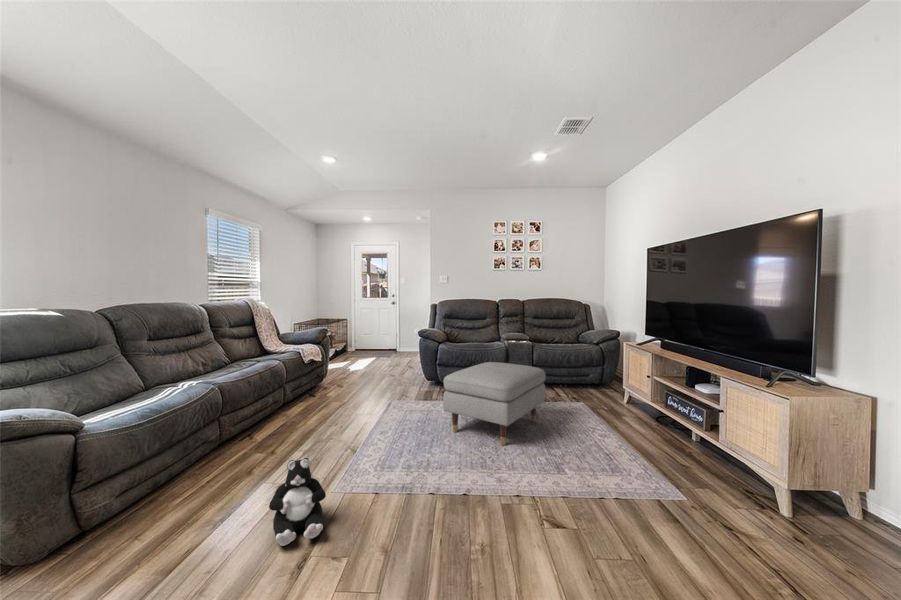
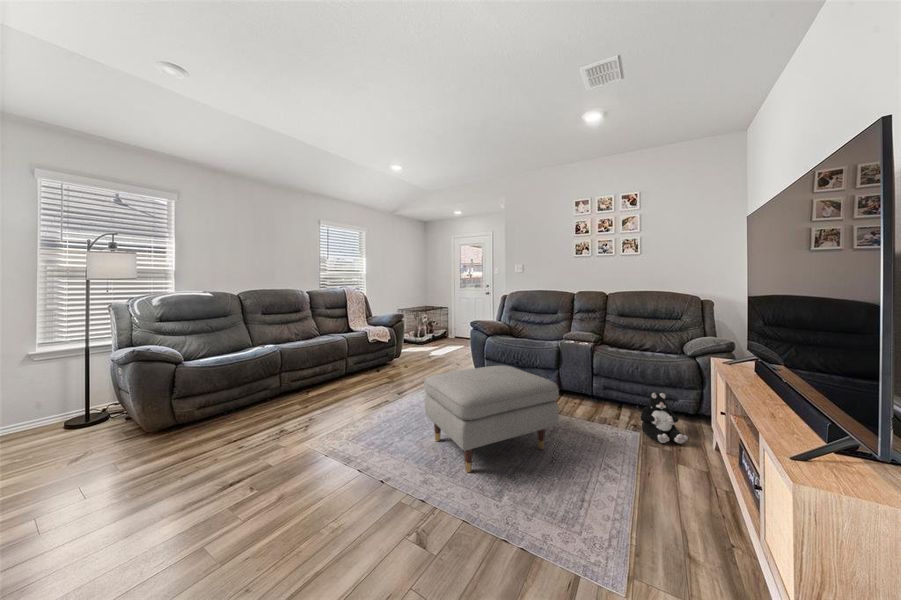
plush toy: present [269,458,326,546] -> present [640,392,688,444]

